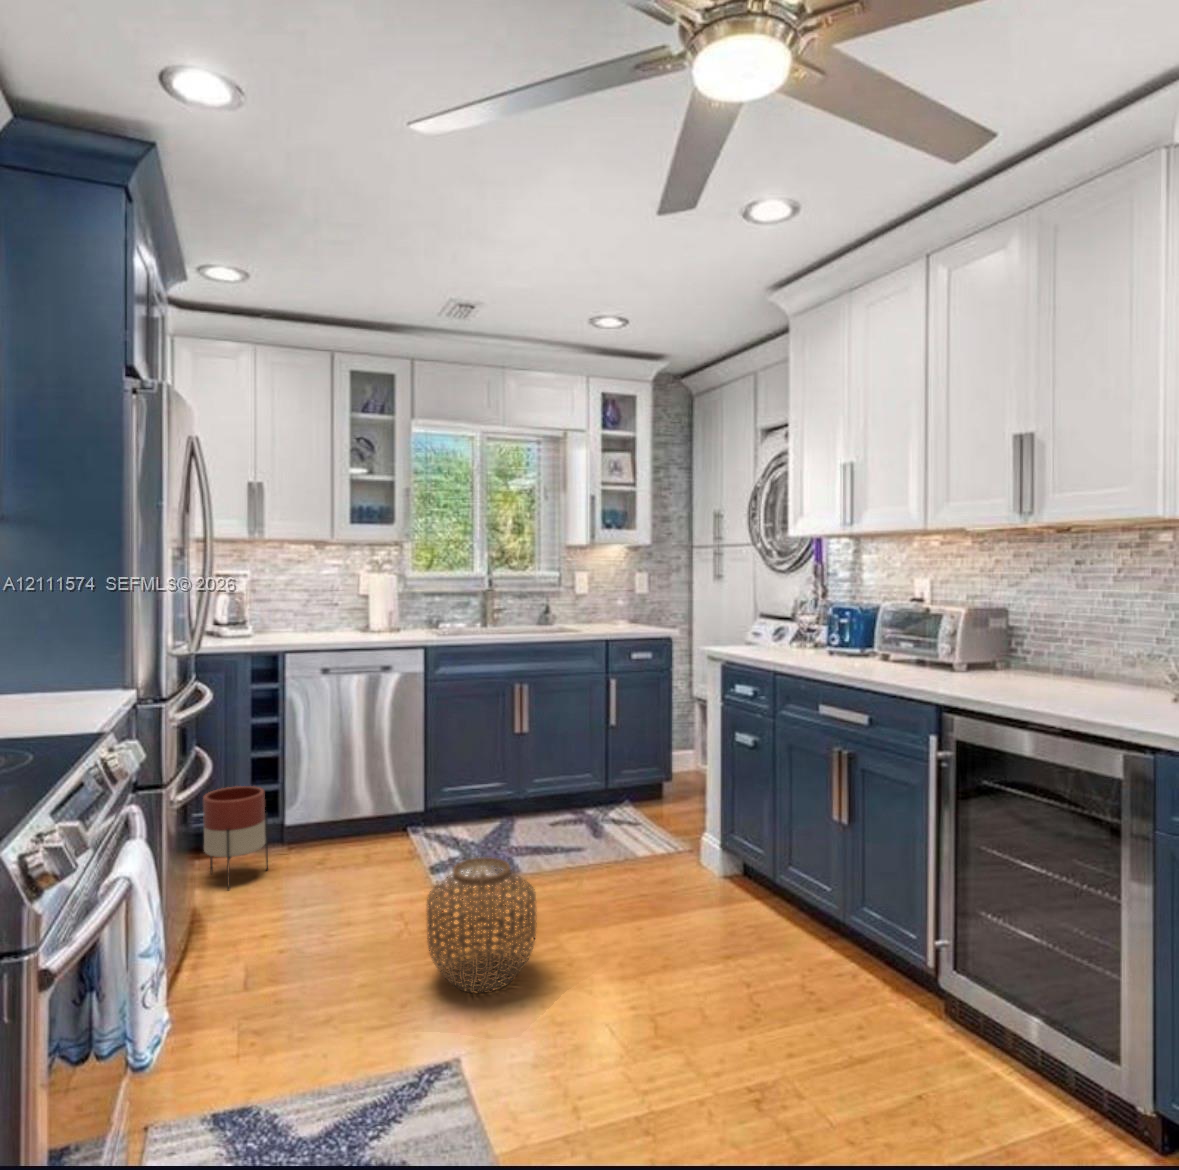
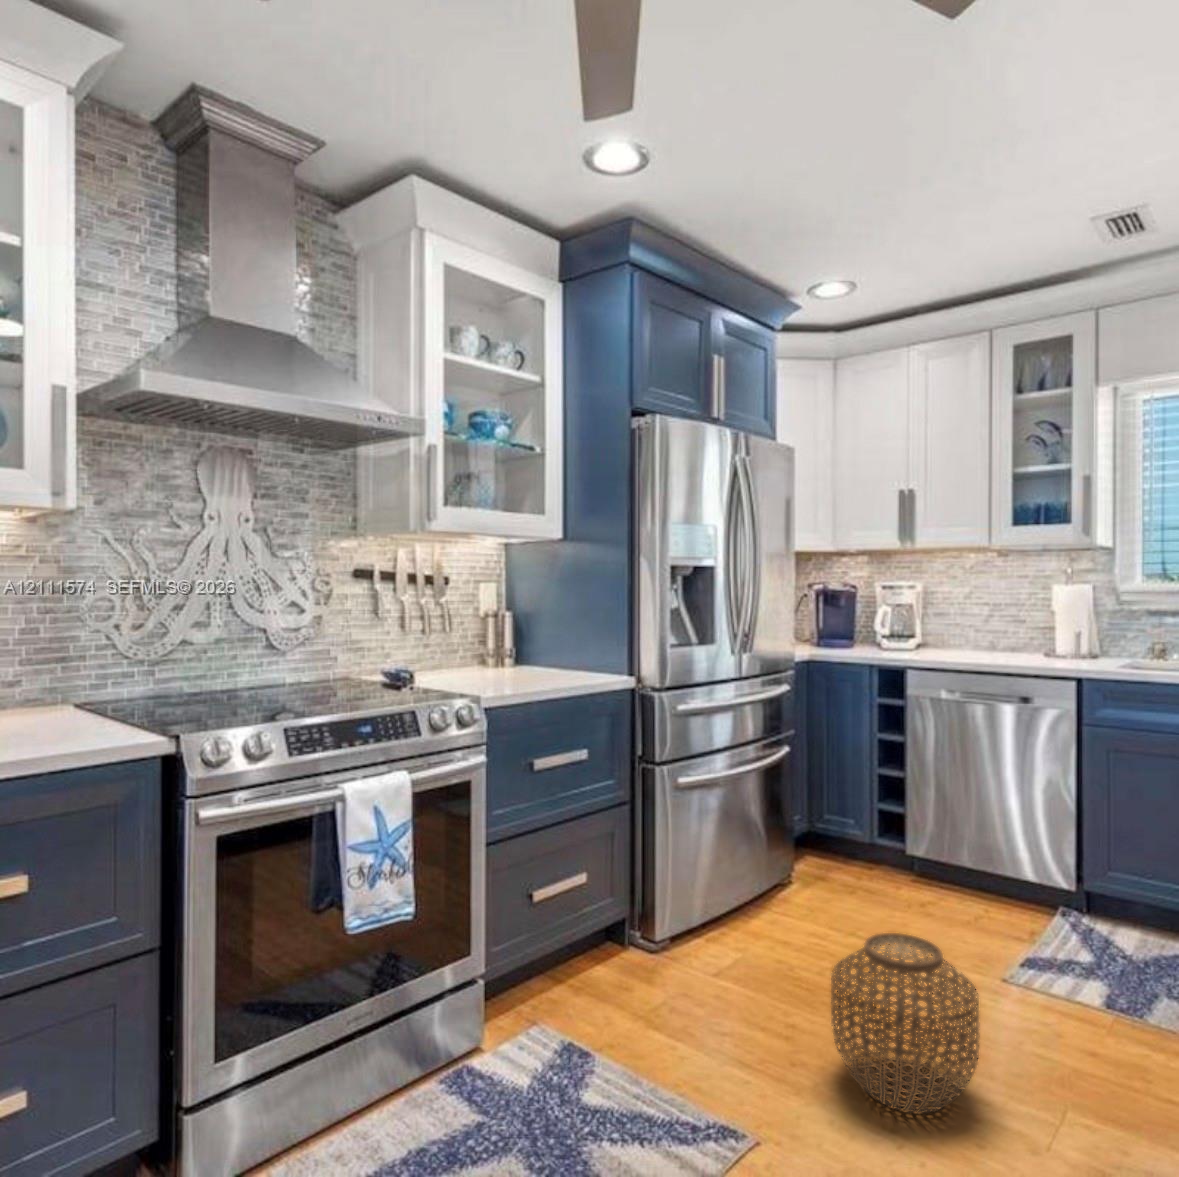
planter: present [203,786,268,889] -> none [804,795,868,895]

